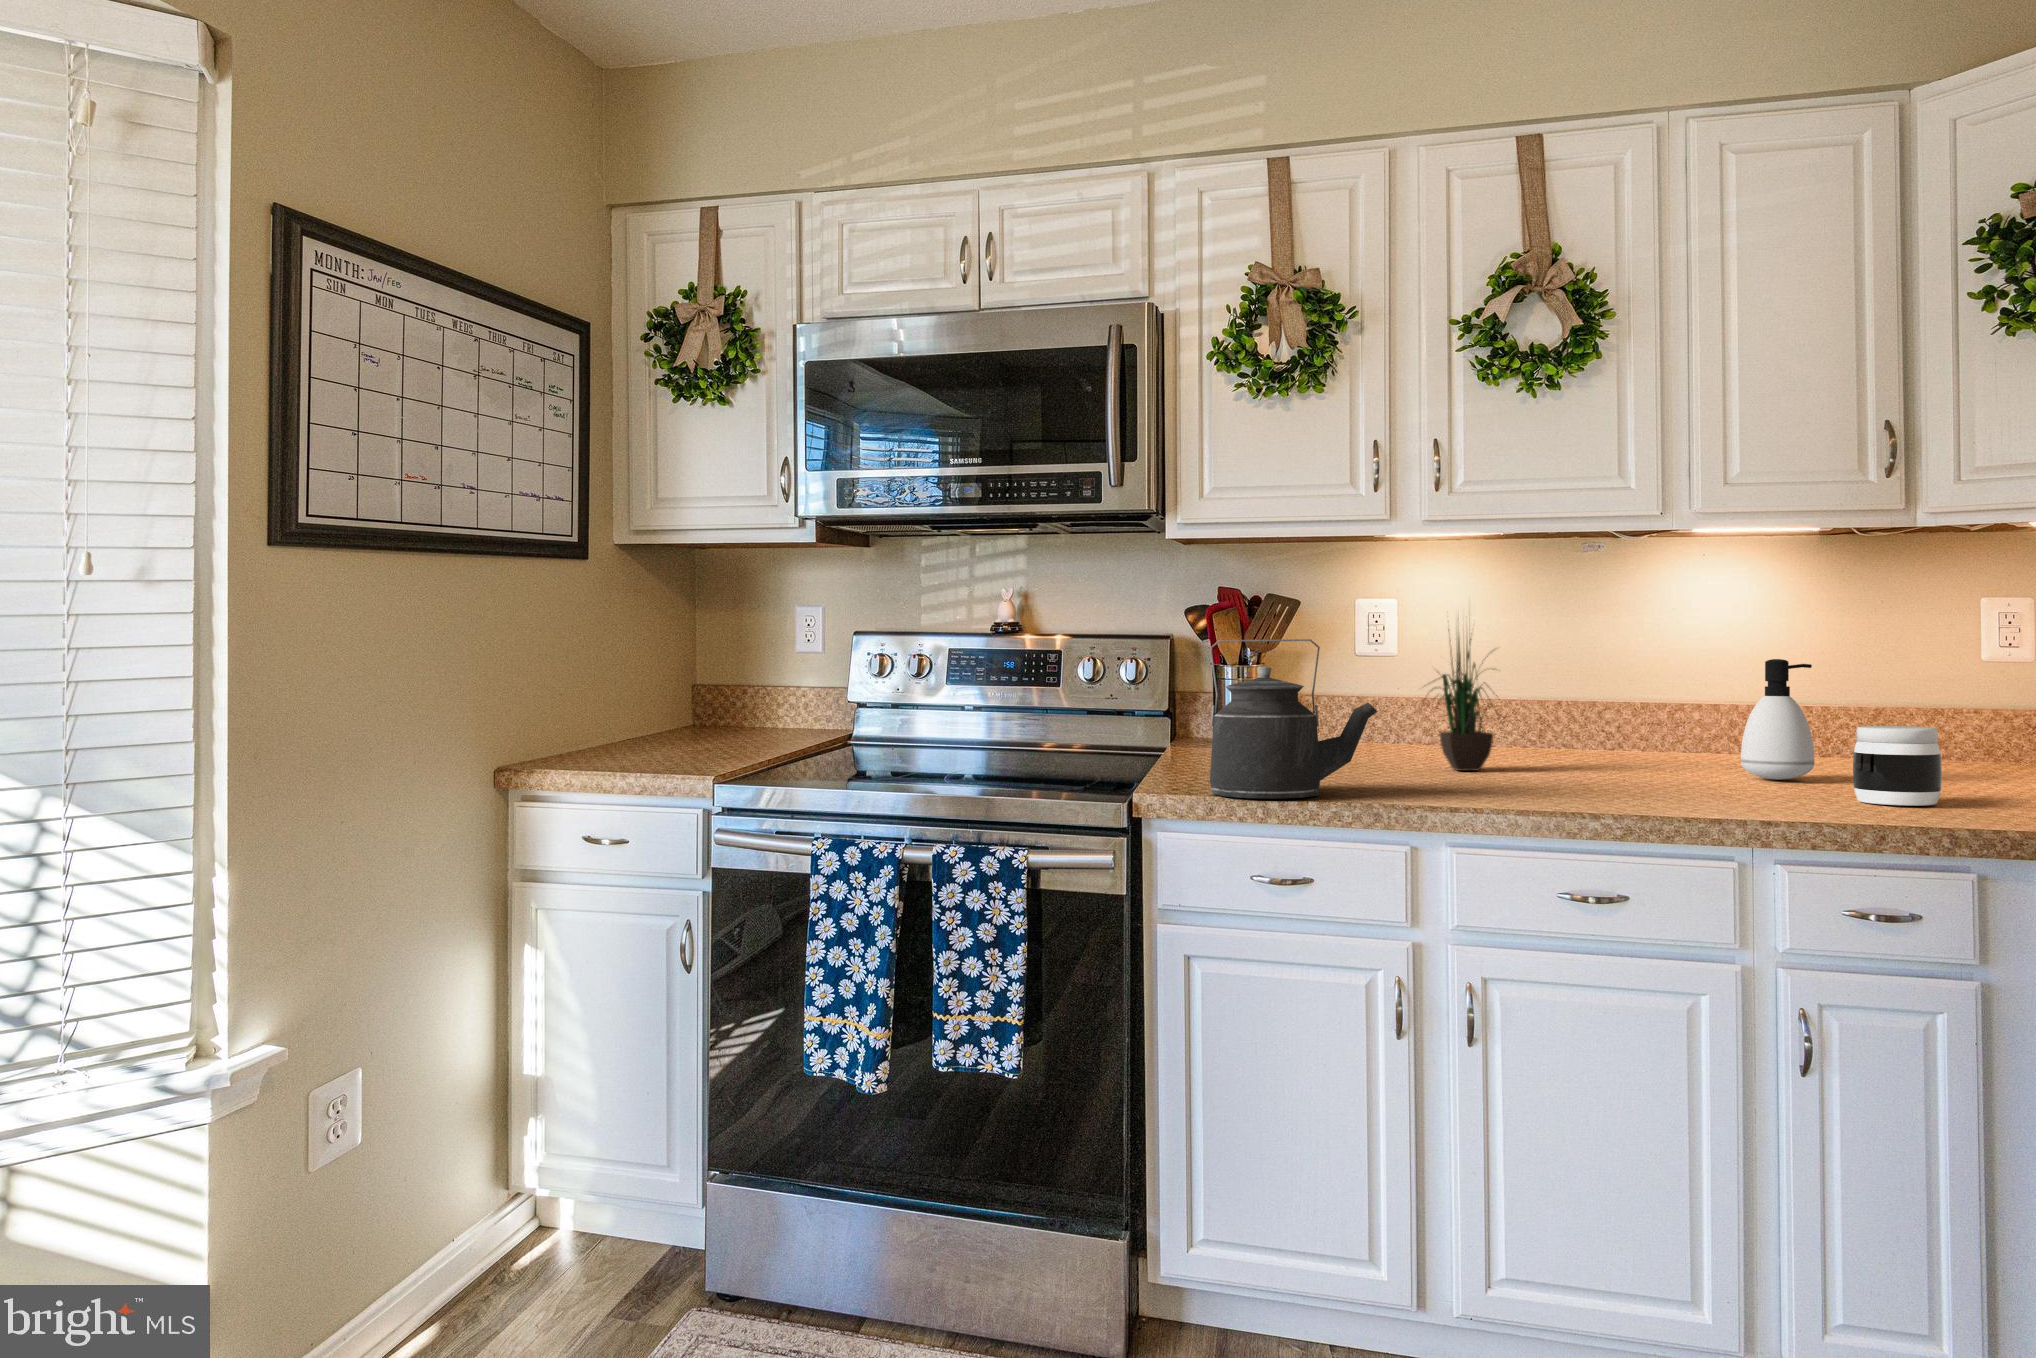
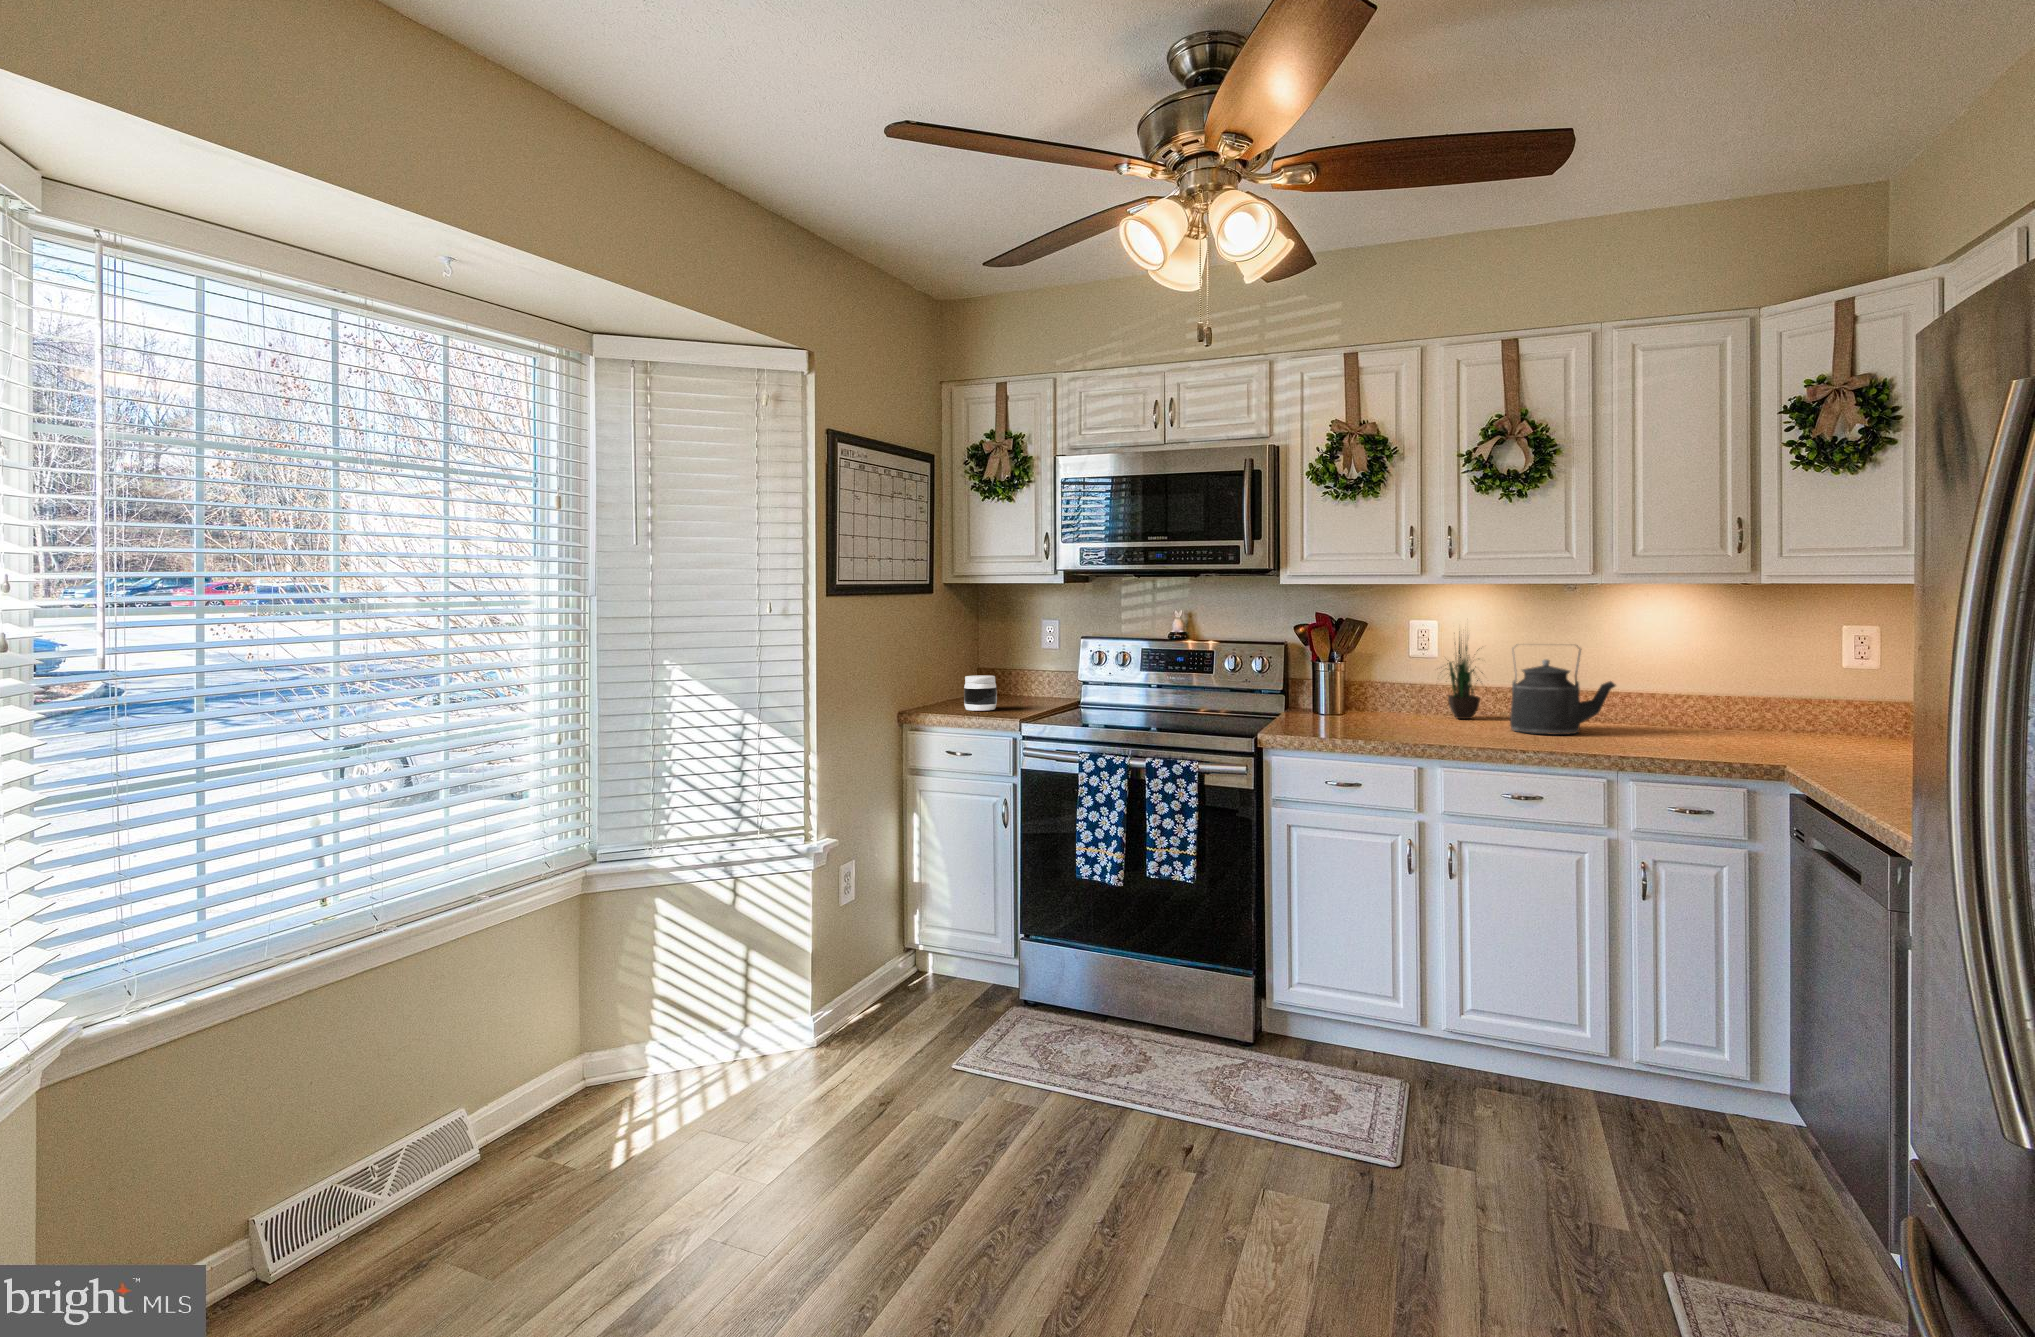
kettle: present [1210,639,1378,799] -> present [1510,644,1615,735]
soap dispenser: present [1741,659,1814,780] -> none [1635,656,1682,729]
jar: present [1853,726,1942,806] -> present [964,675,997,711]

